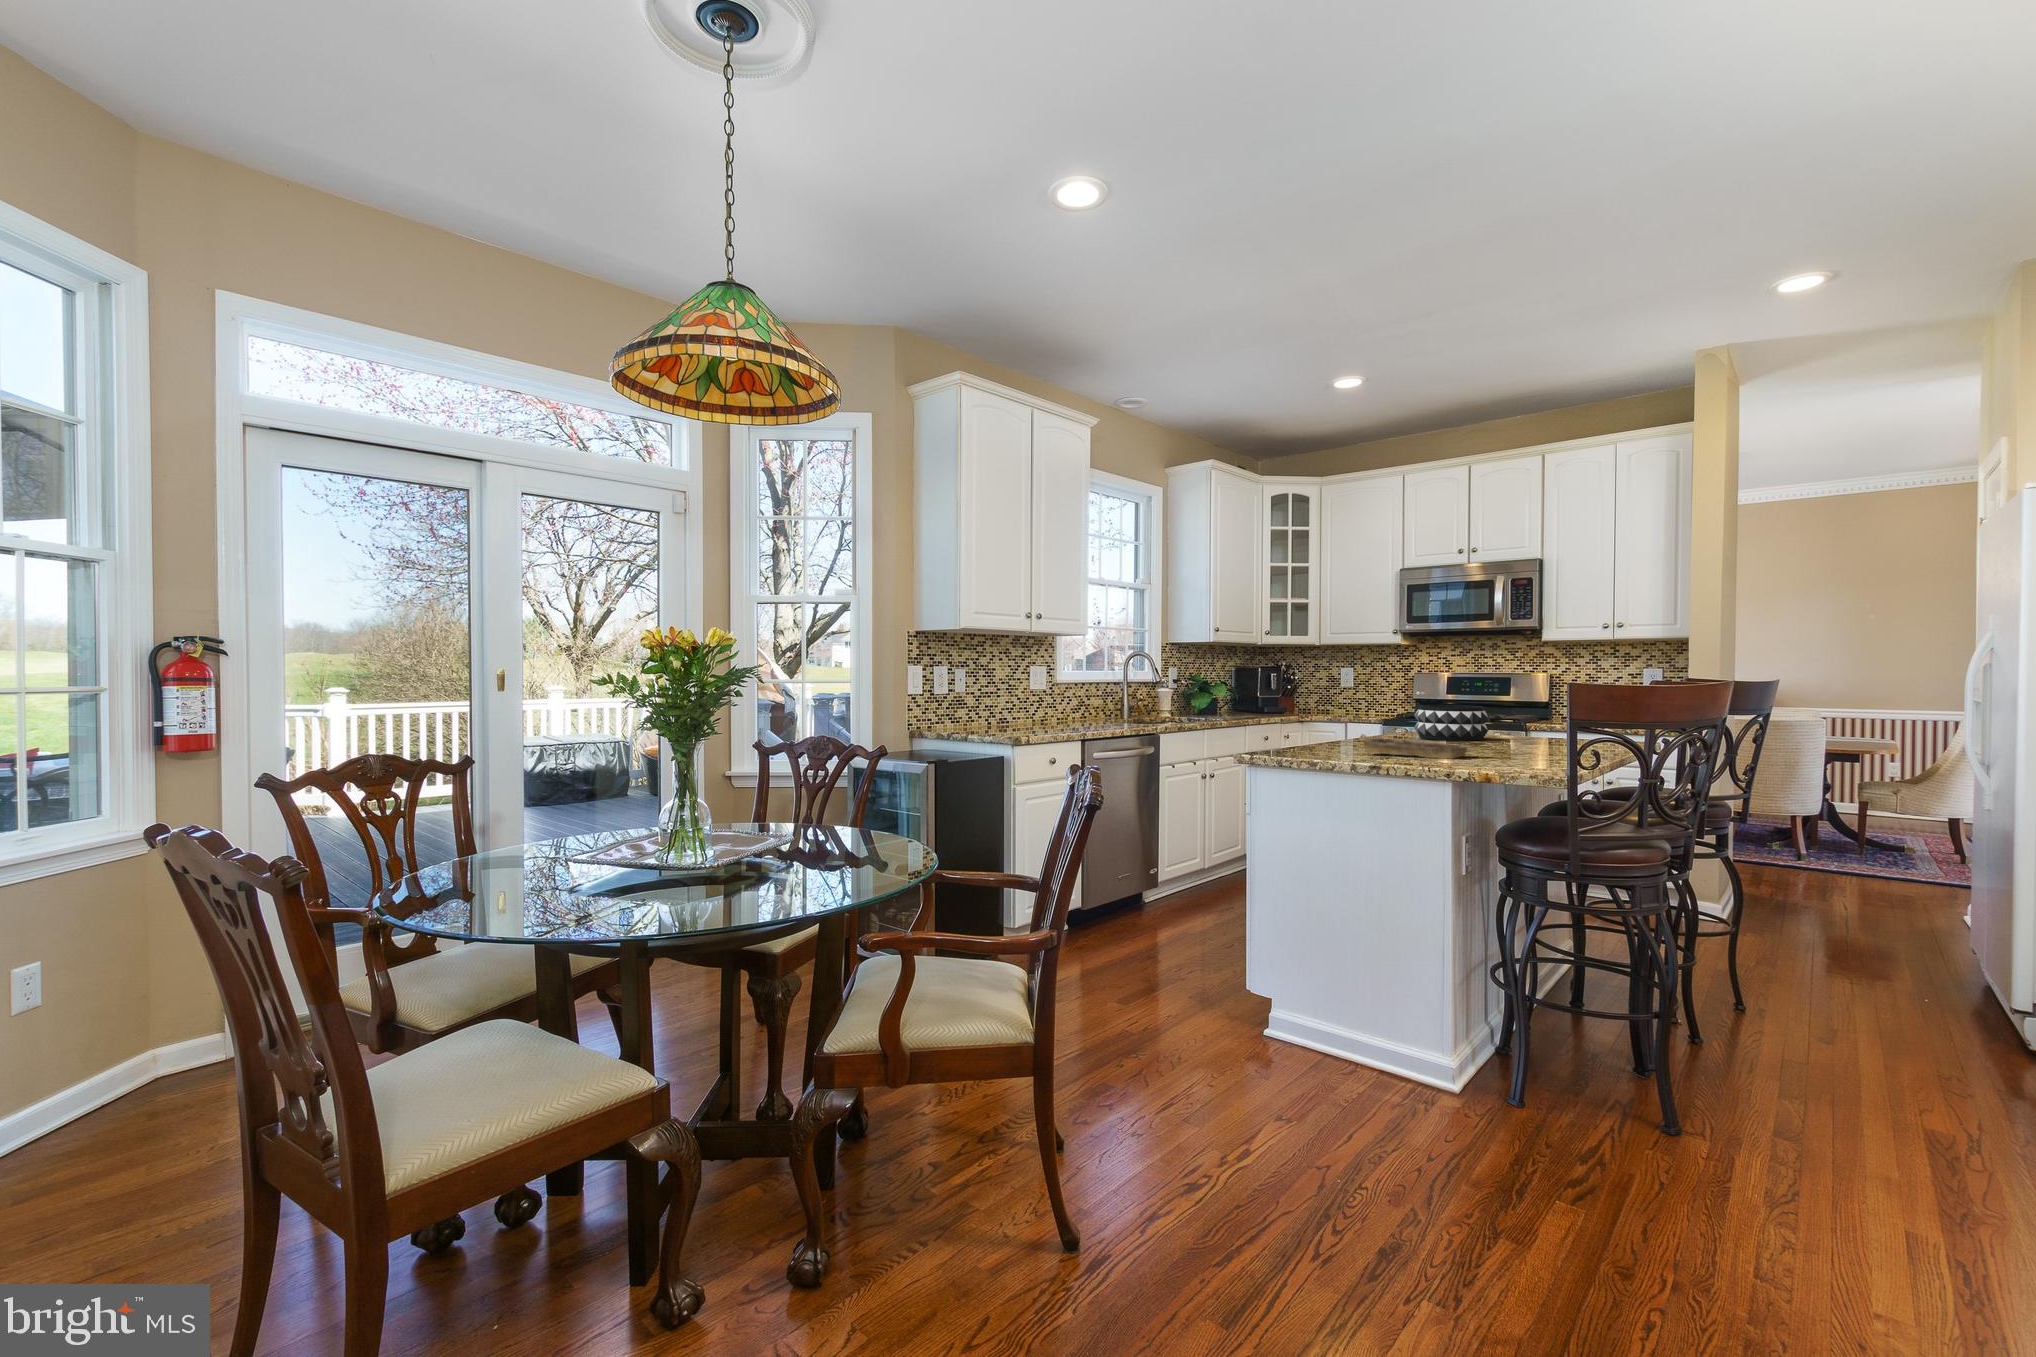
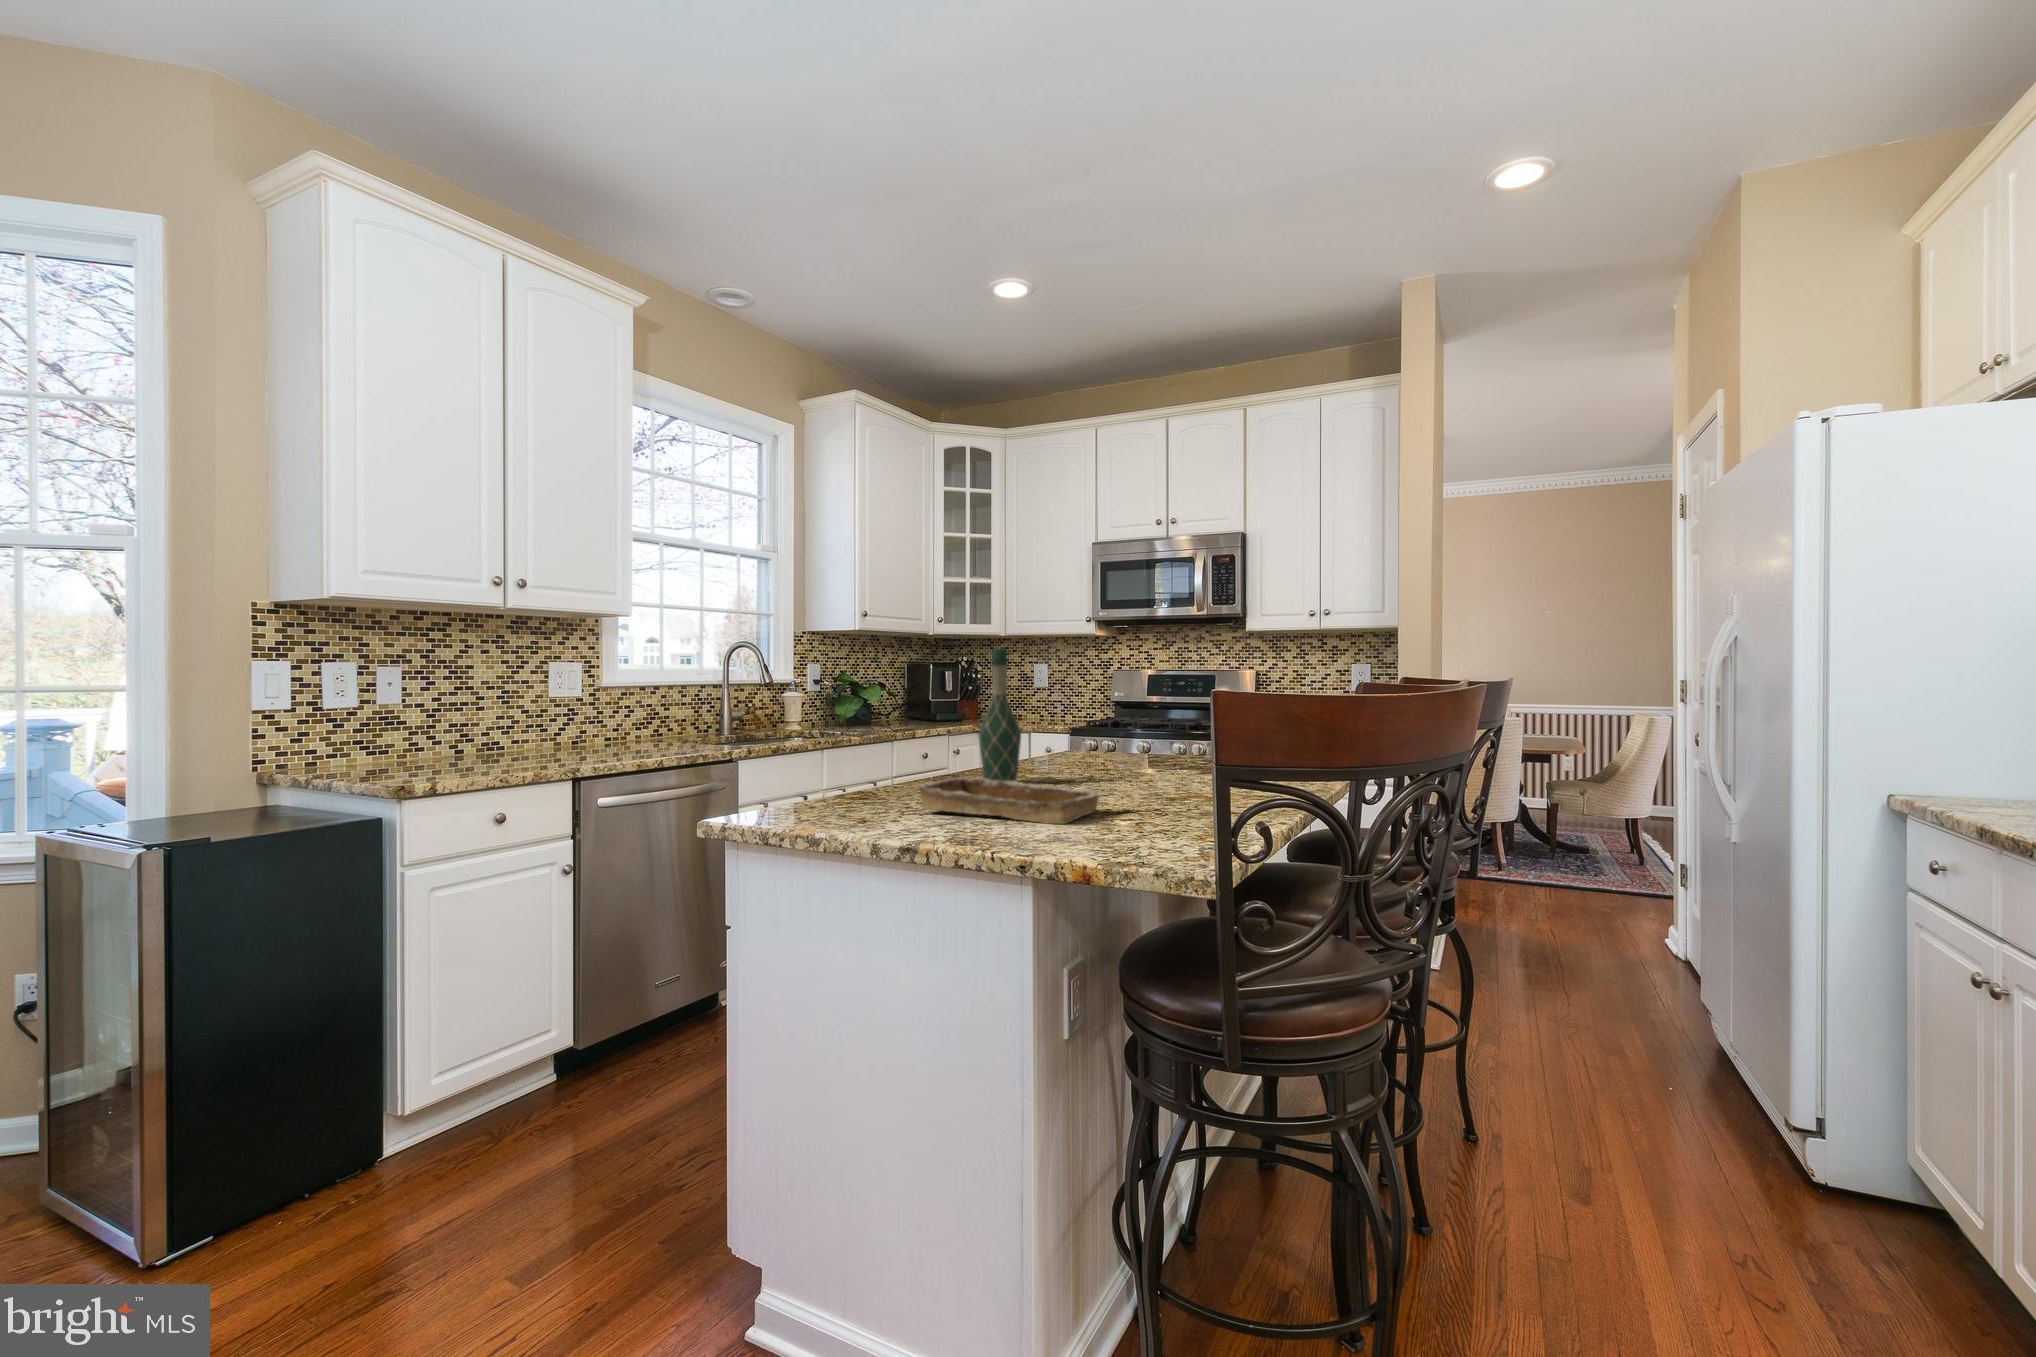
wine bottle: none [1371,665,1399,746] -> present [978,649,1021,781]
decorative bowl: present [1414,705,1489,741] -> none [1069,711,1171,766]

